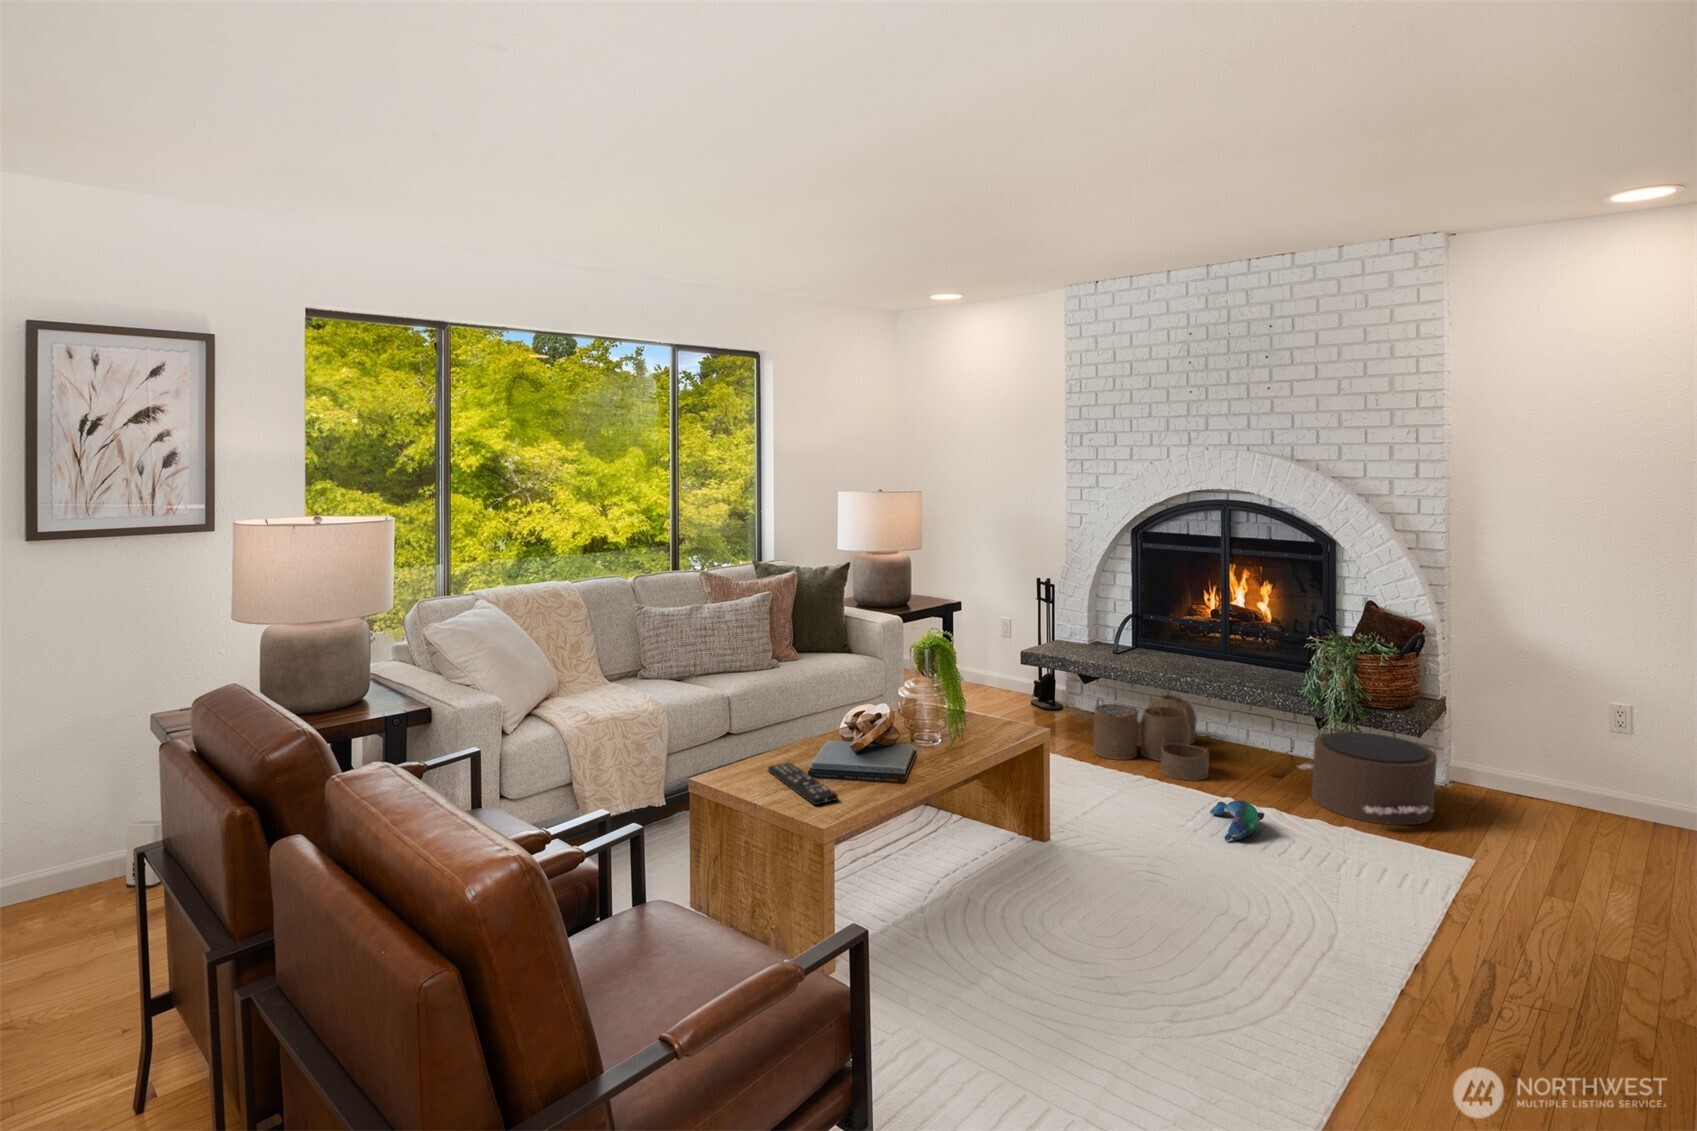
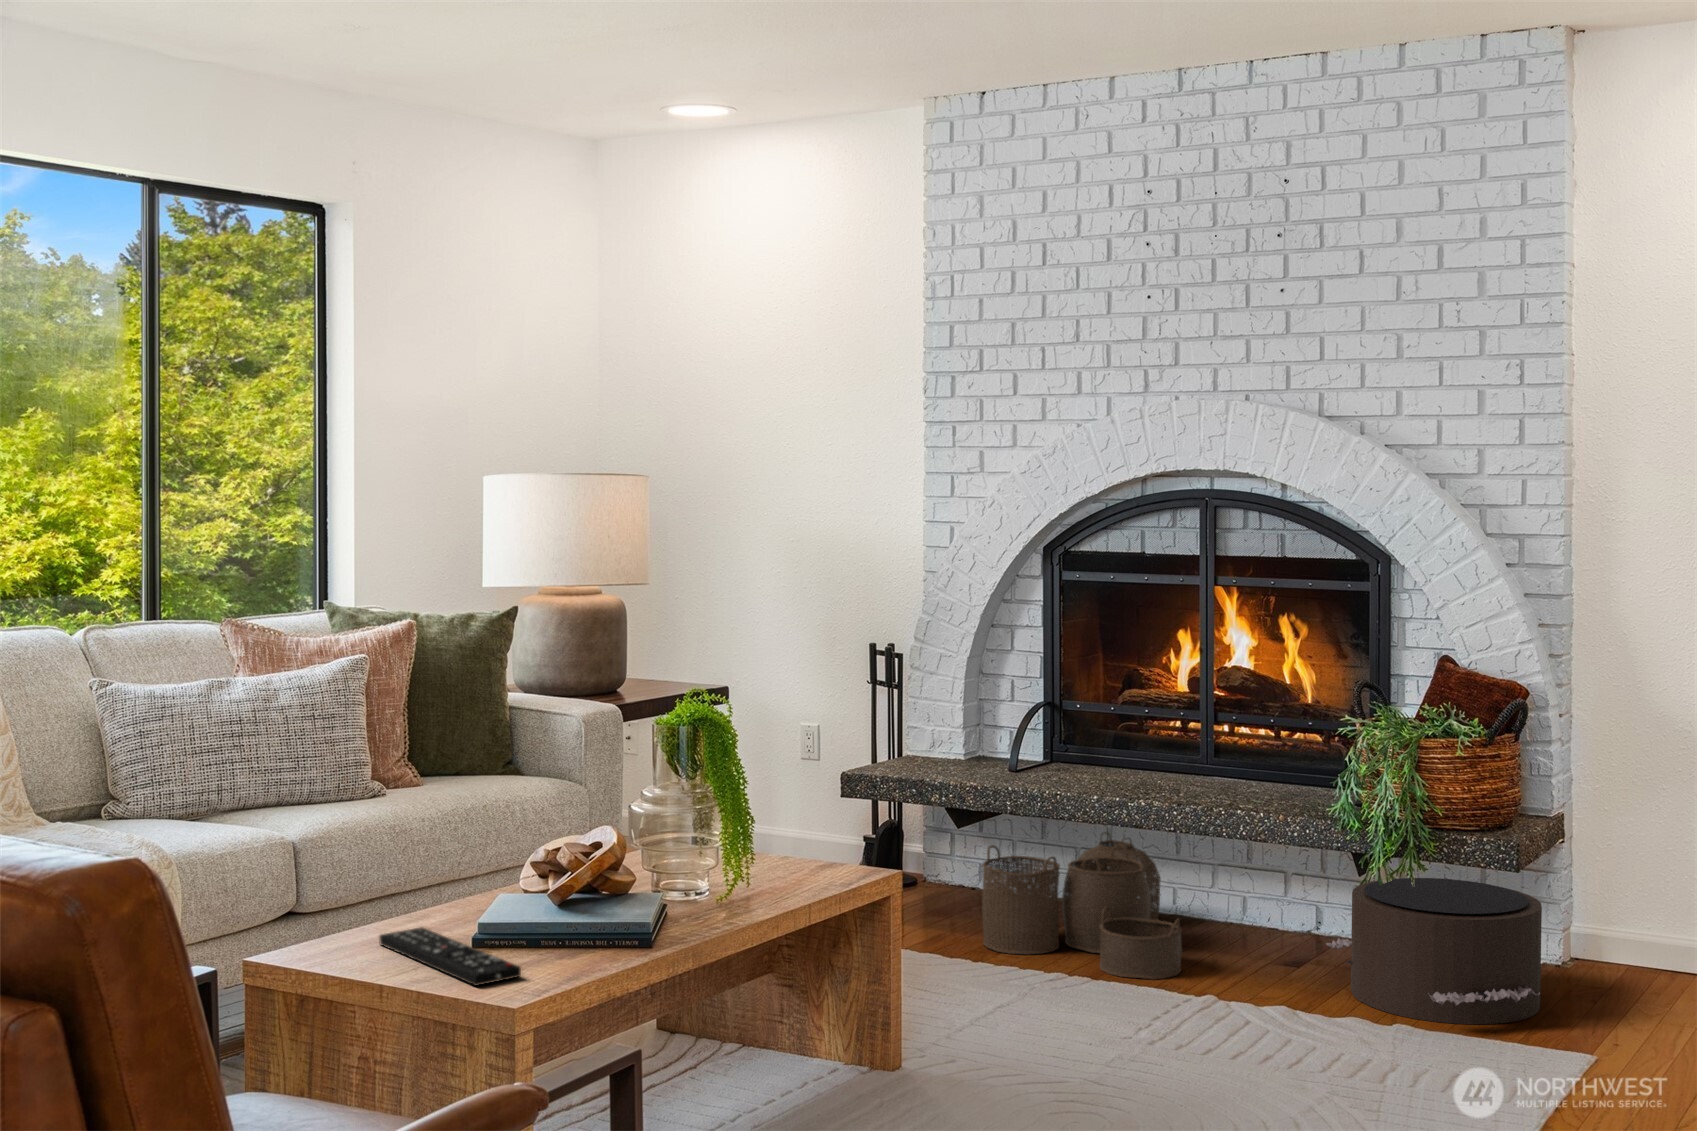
plush toy: present [1210,800,1264,841] -> none [1184,994,1273,1060]

